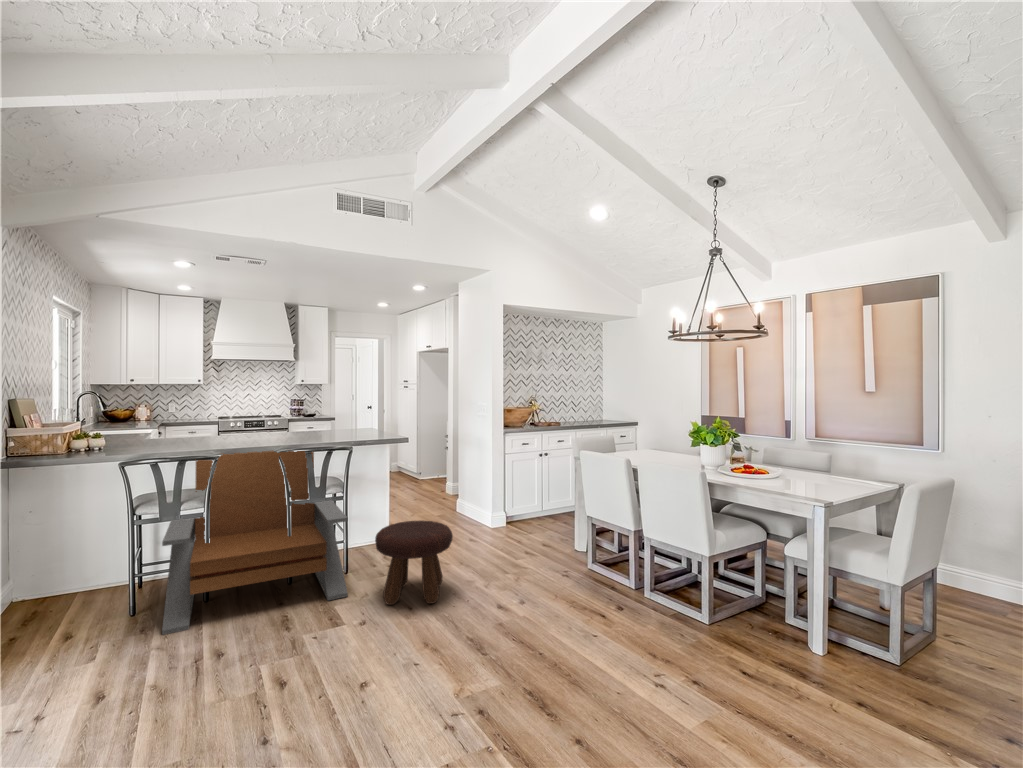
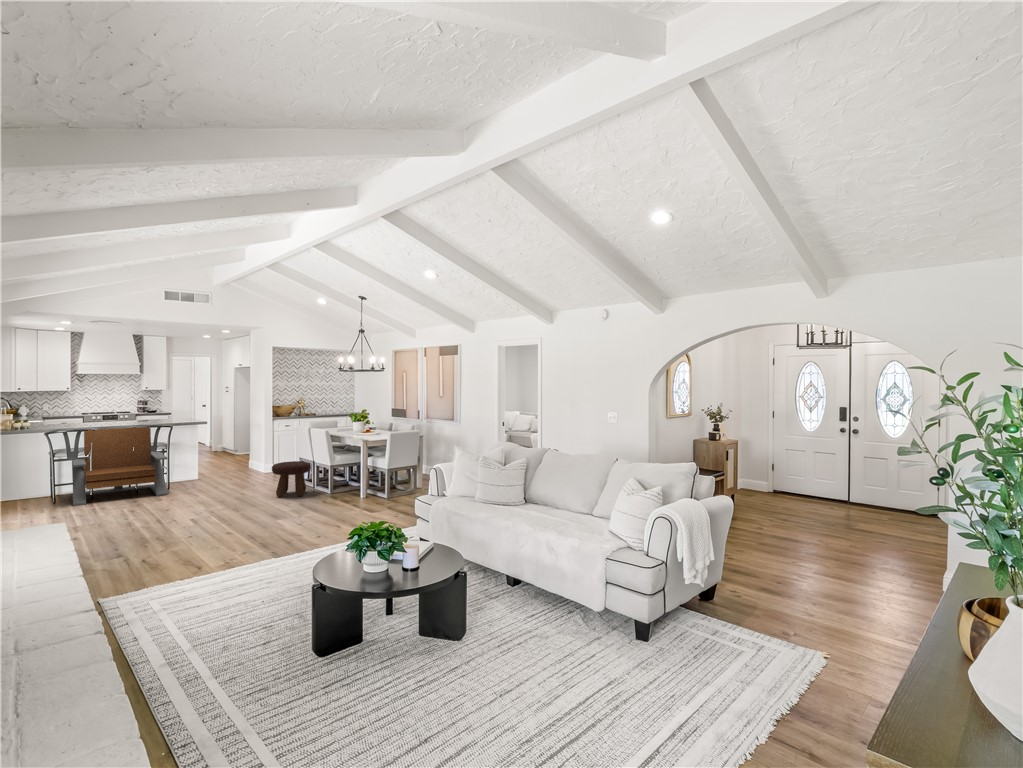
footstool: present [375,521,453,605] -> present [272,461,311,497]

